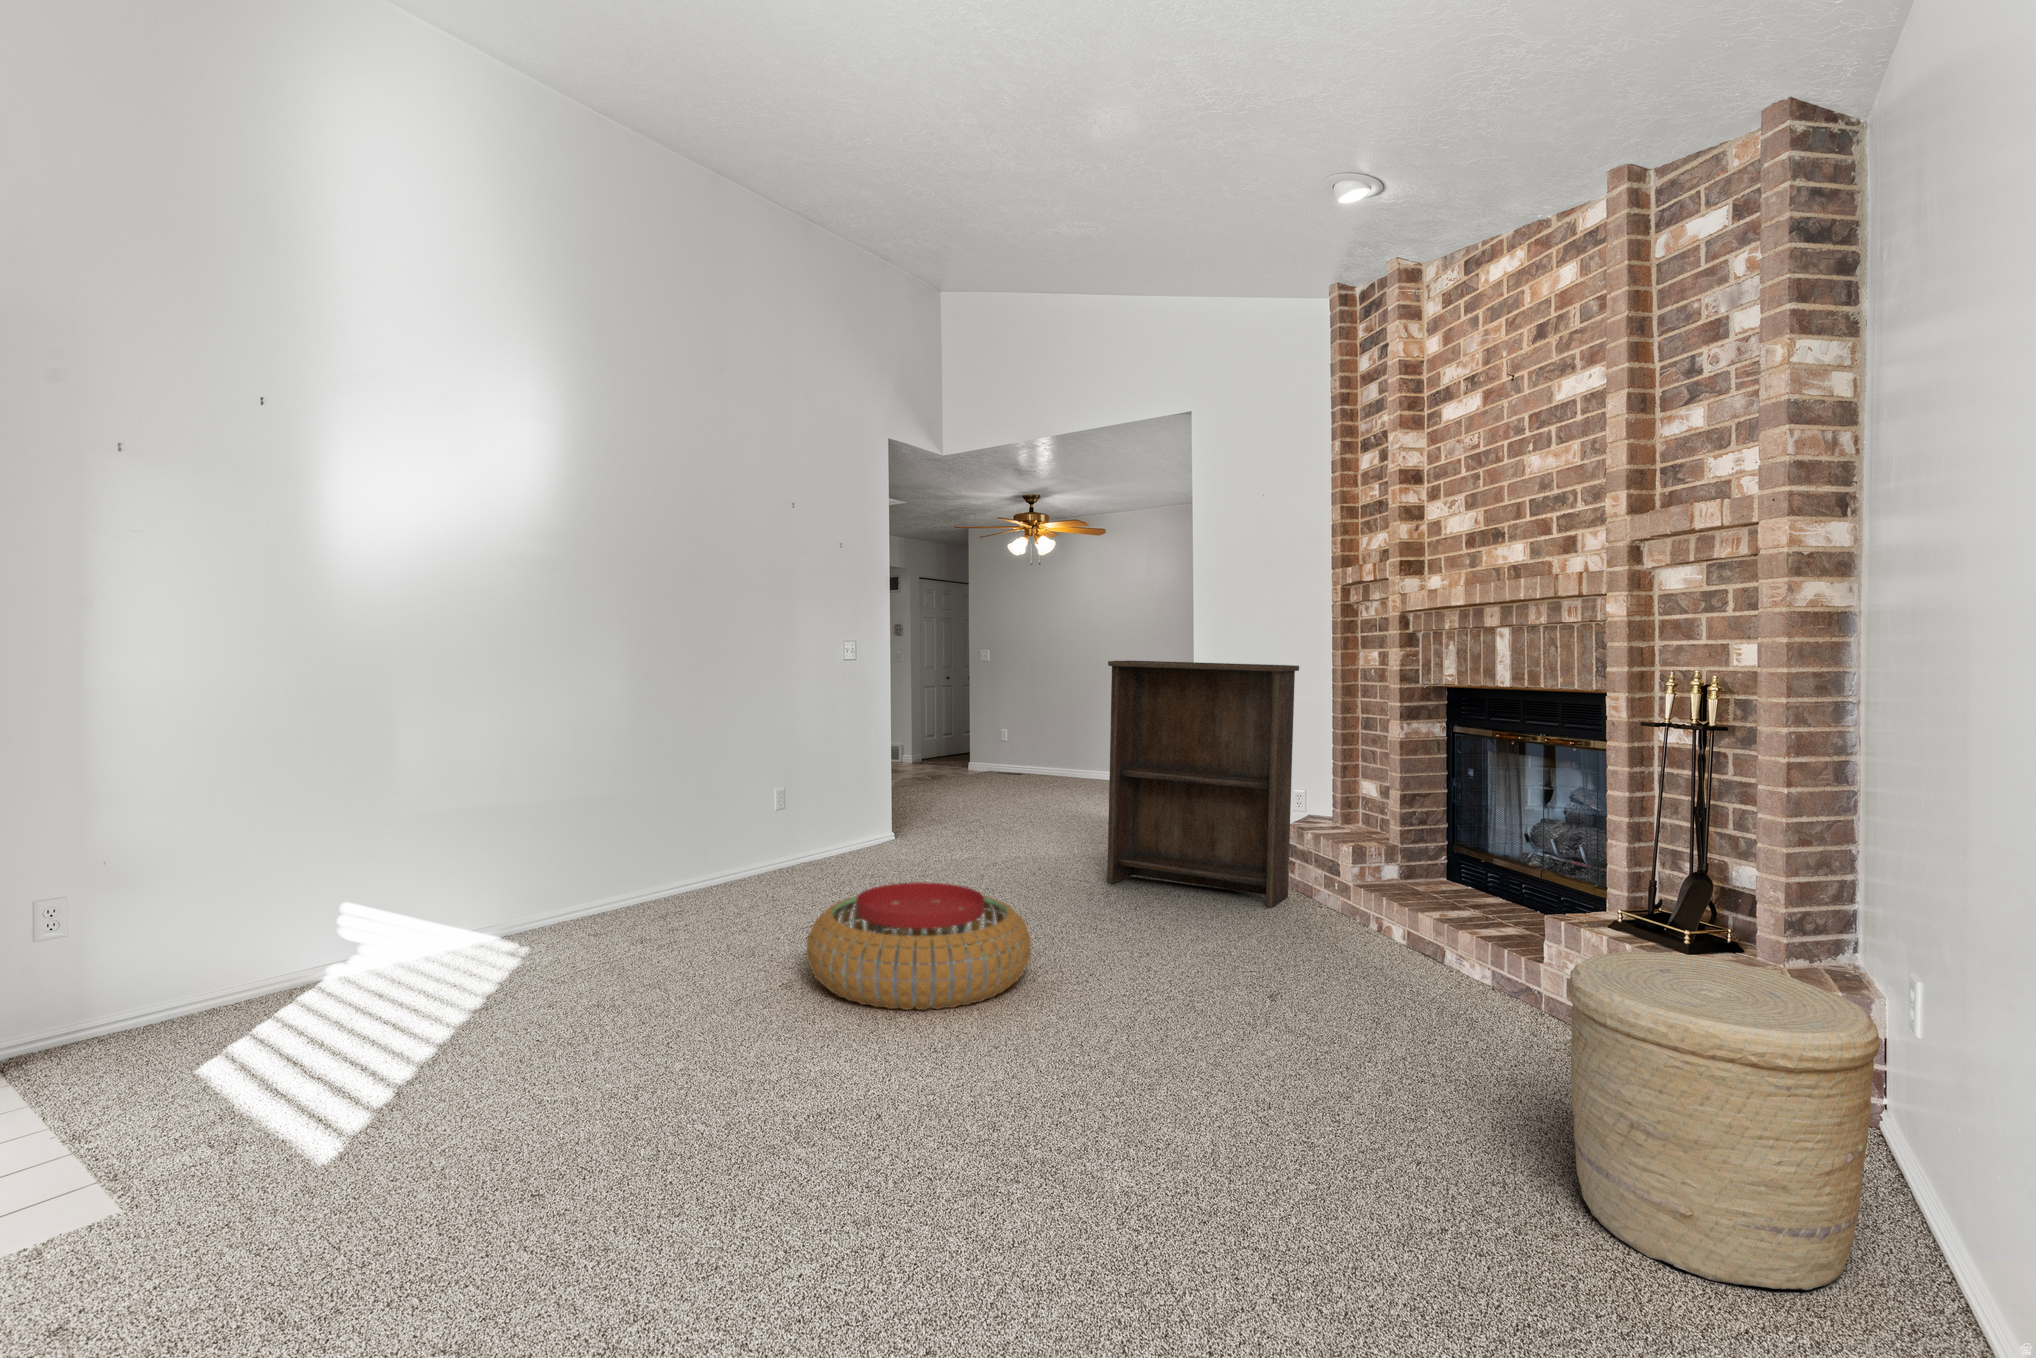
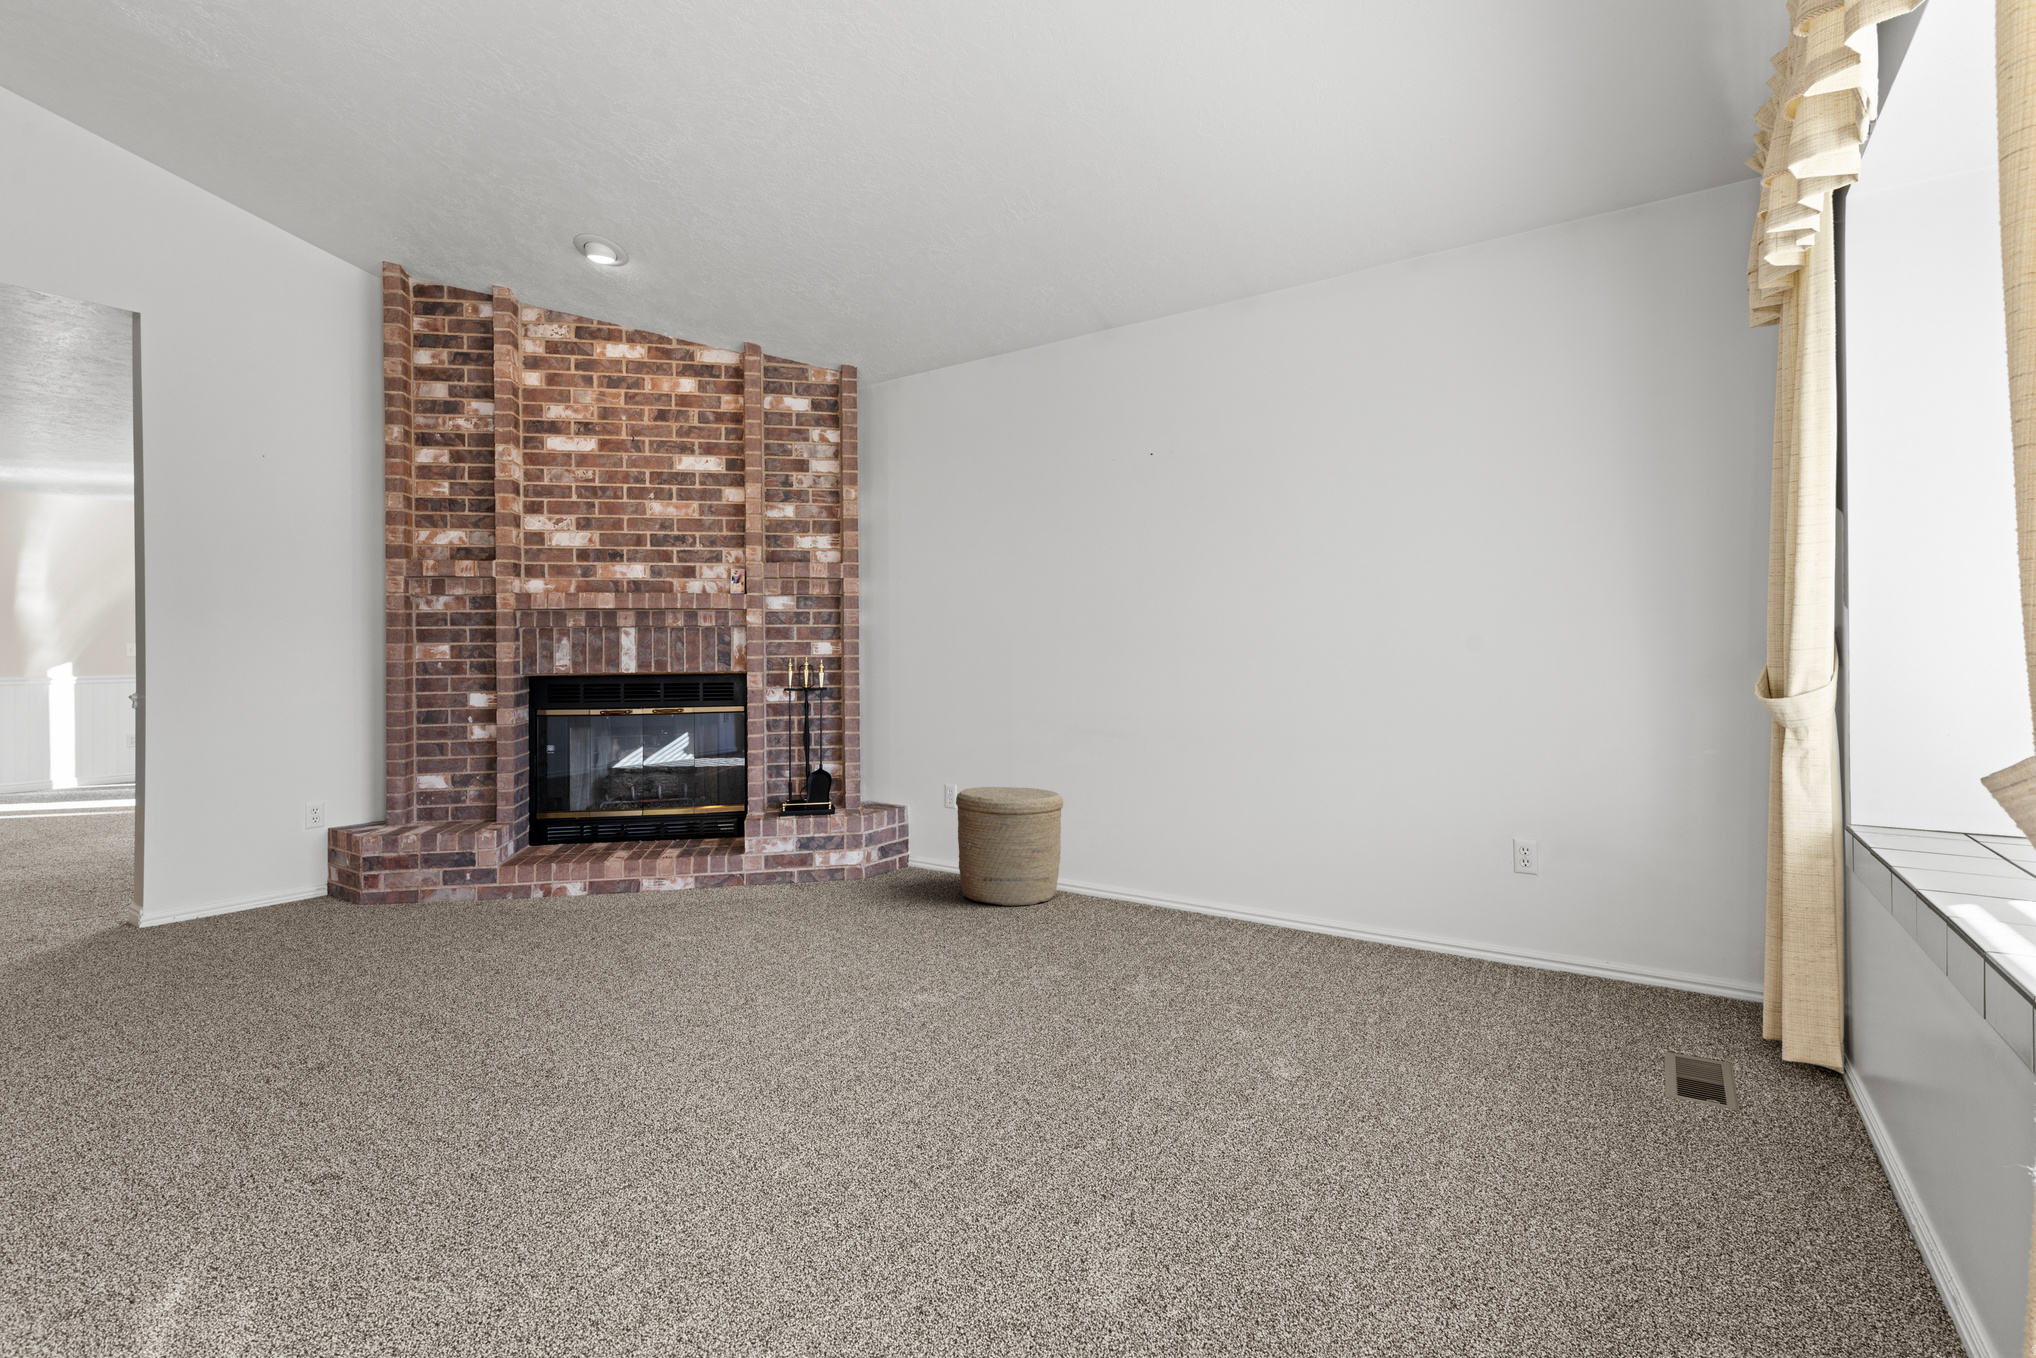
bookshelf: present [1107,661,1299,908] -> none [154,654,431,956]
pouf: present [807,882,1031,1010] -> none [340,922,647,1085]

